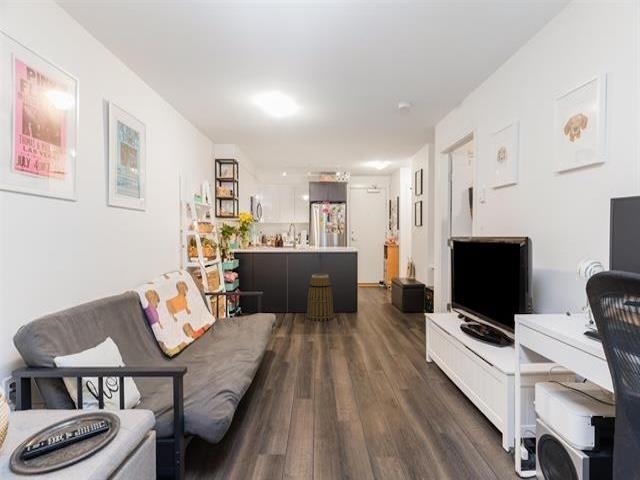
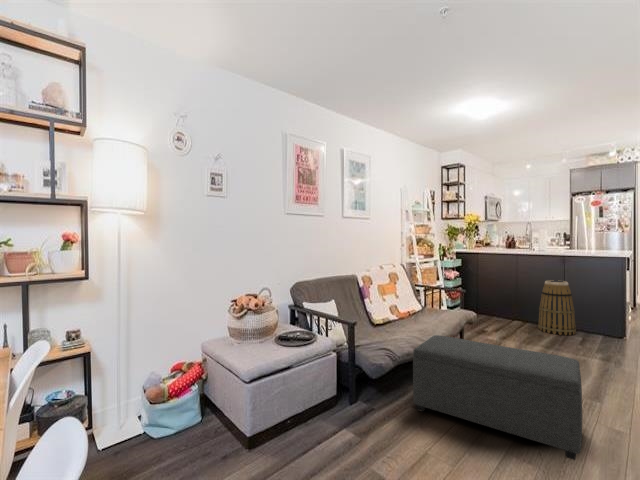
ottoman: none [258,348,427,464] -> present [413,335,583,460]

